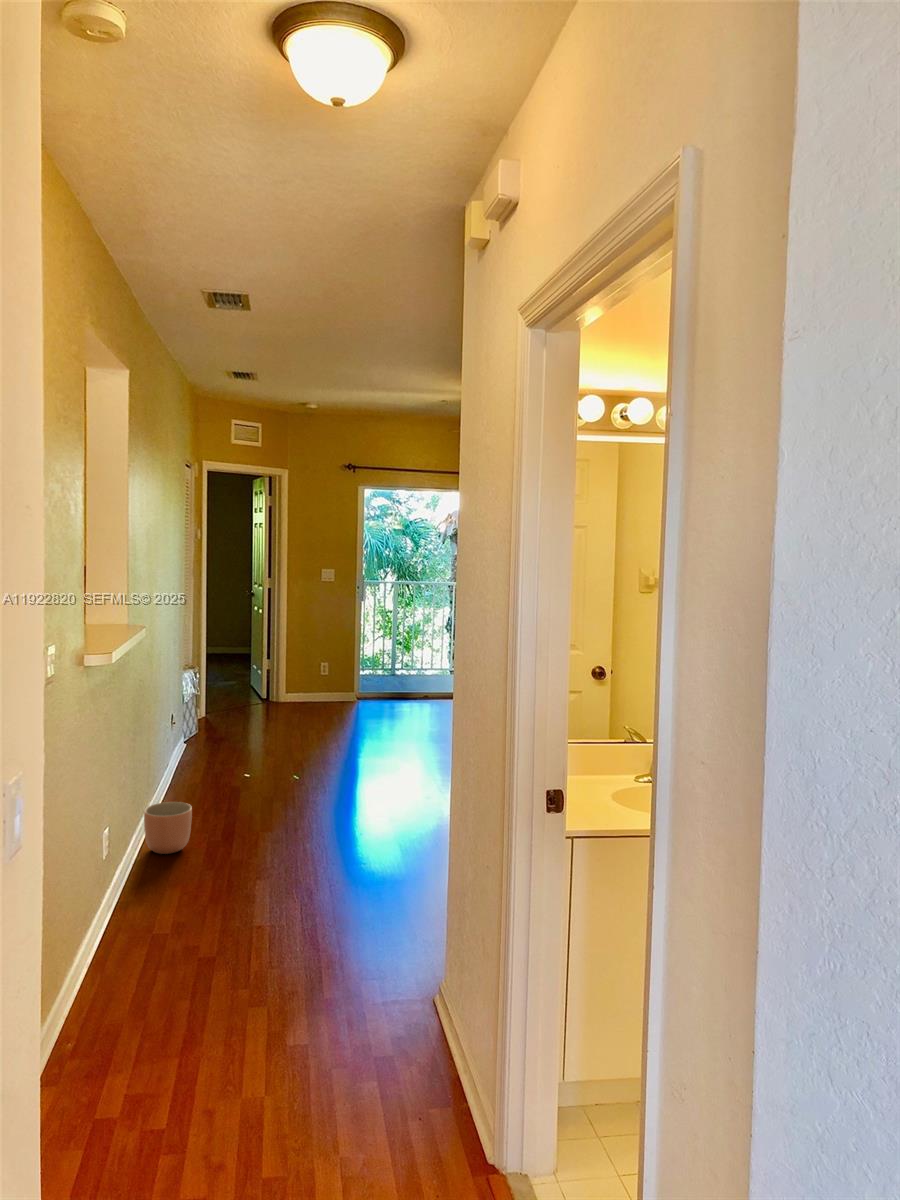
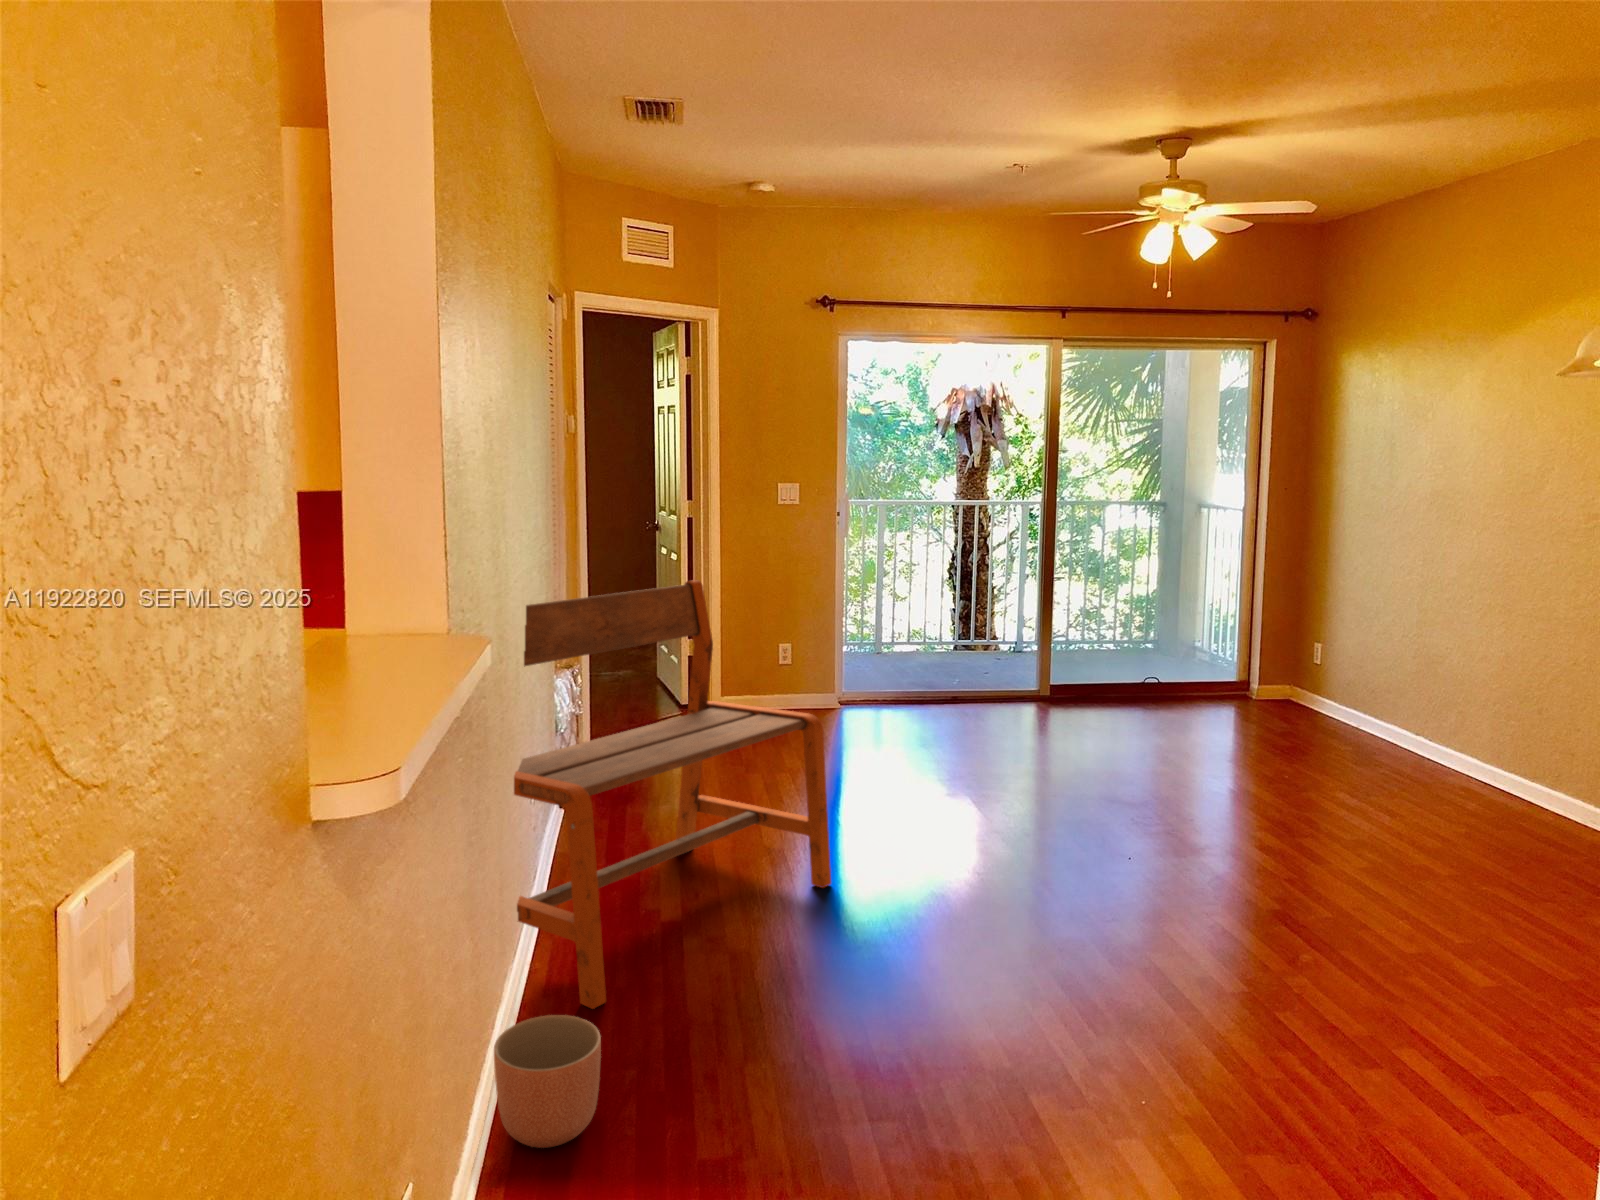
bench: none [127,618,323,815] -> present [514,580,831,1009]

